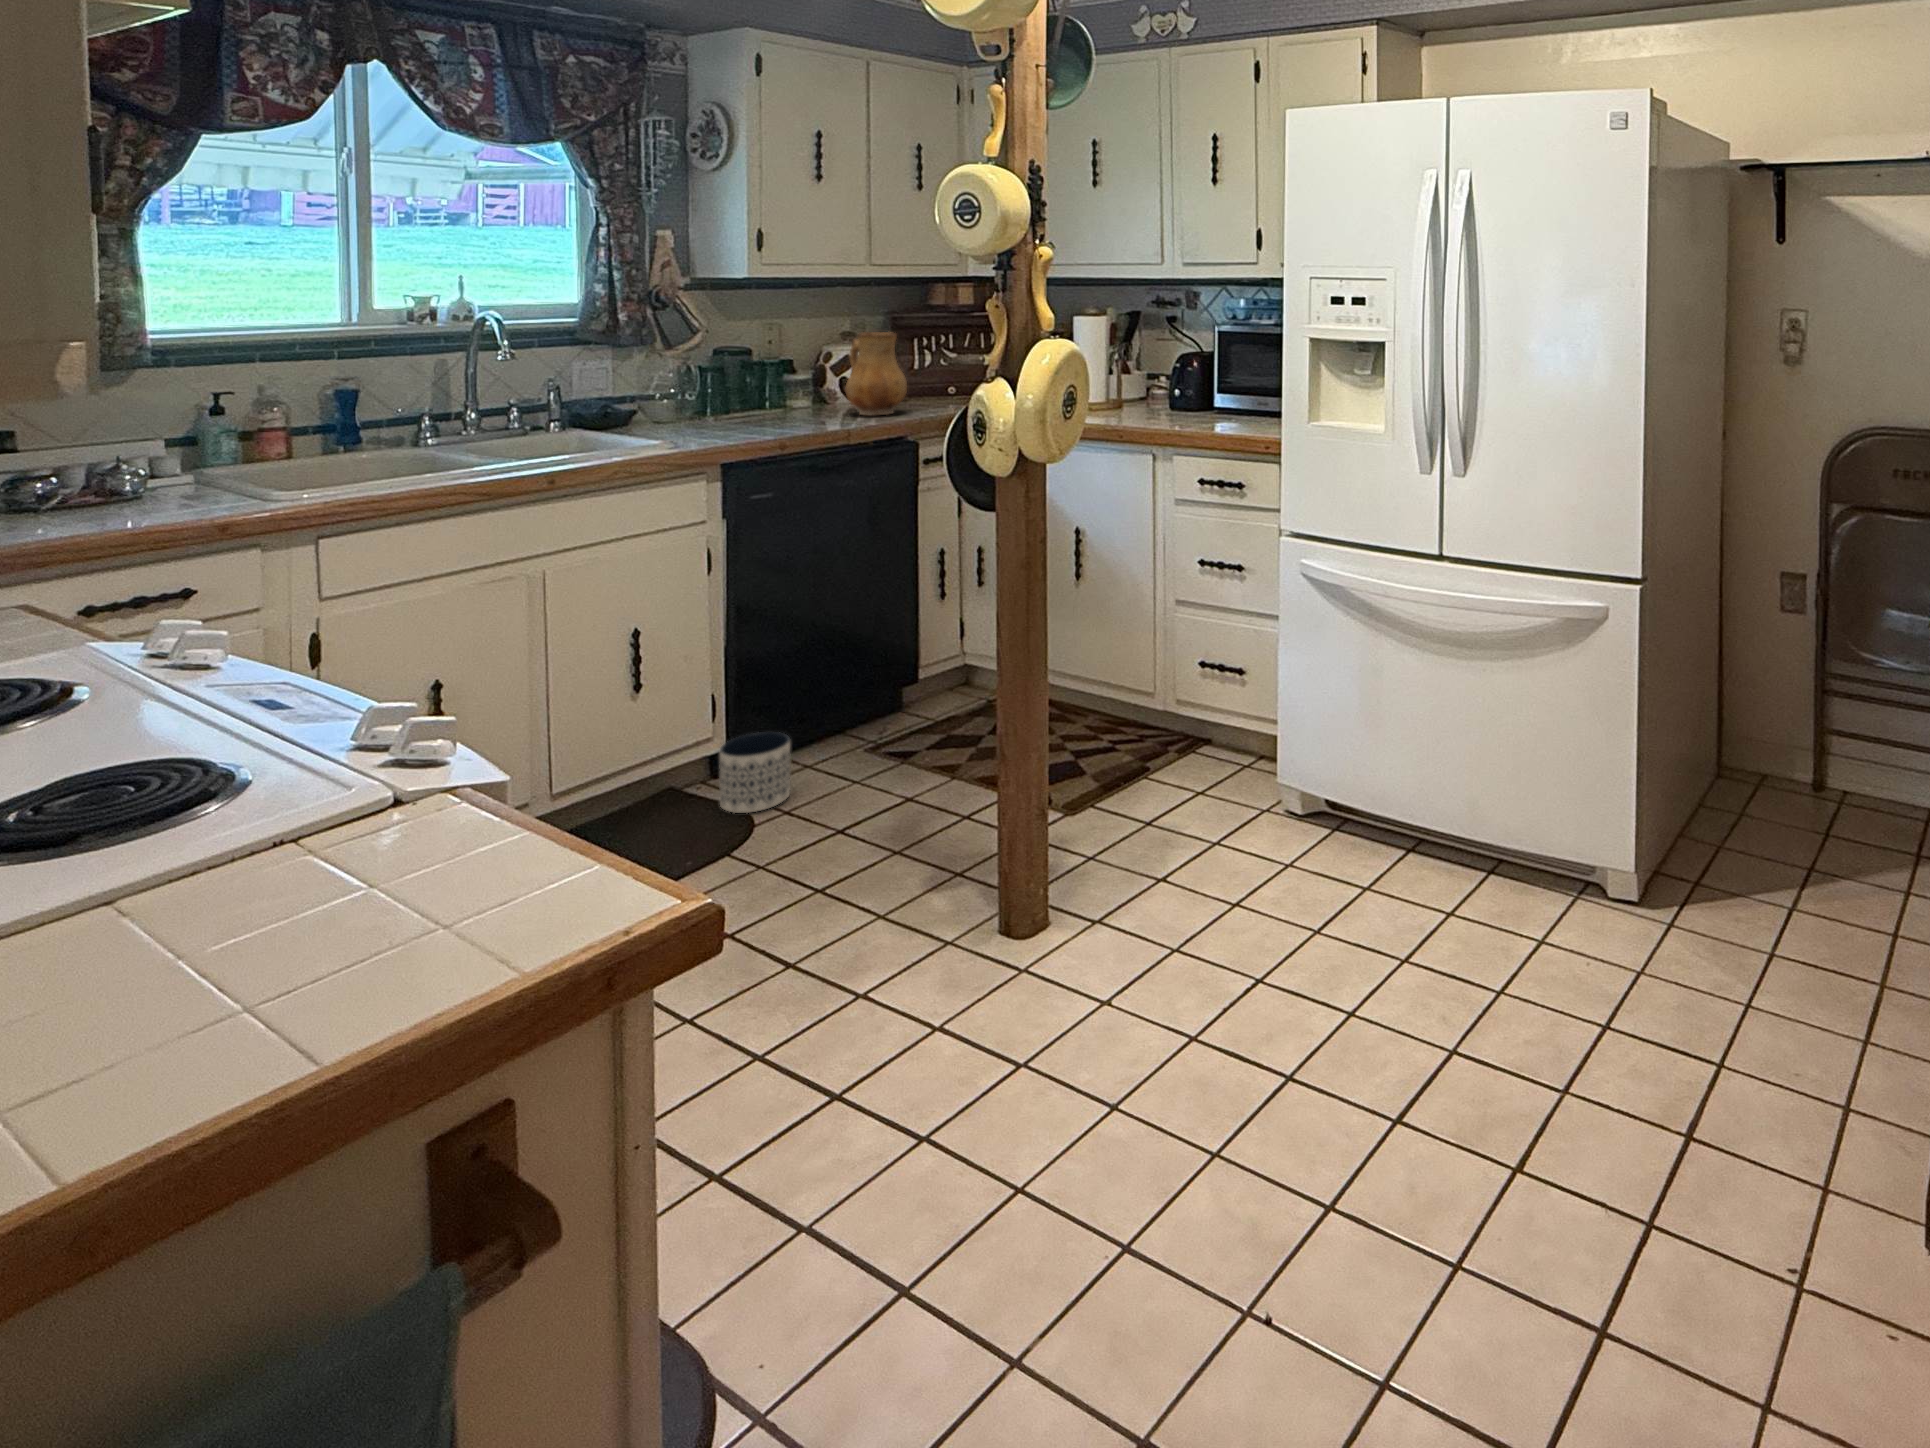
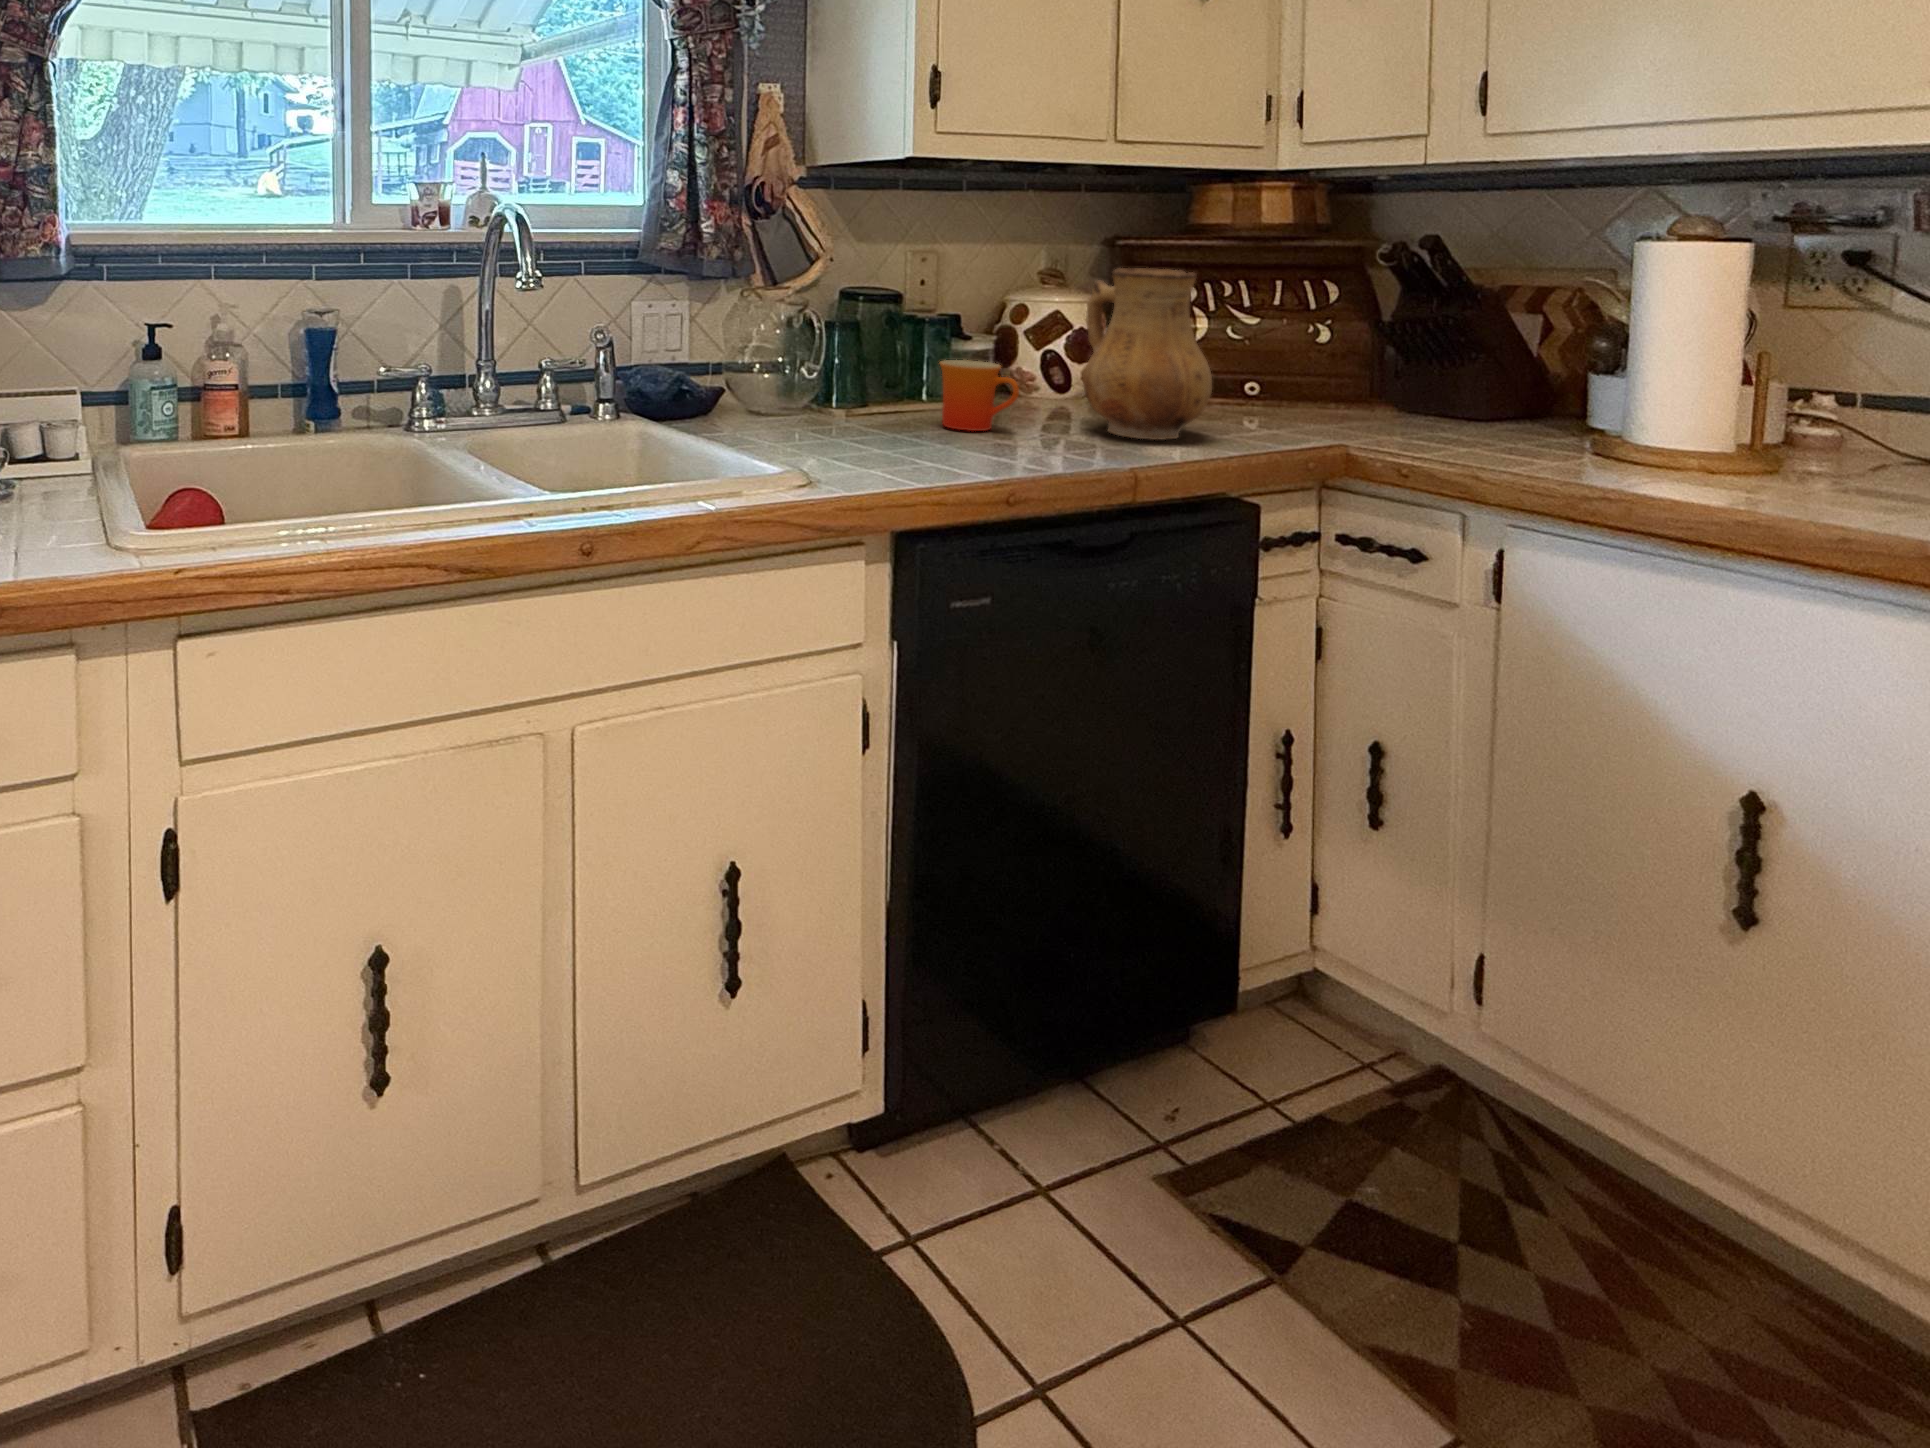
mug: none [767,384,810,419] -> present [940,360,1019,431]
planter: present [720,732,790,813] -> none [873,1128,1024,1358]

